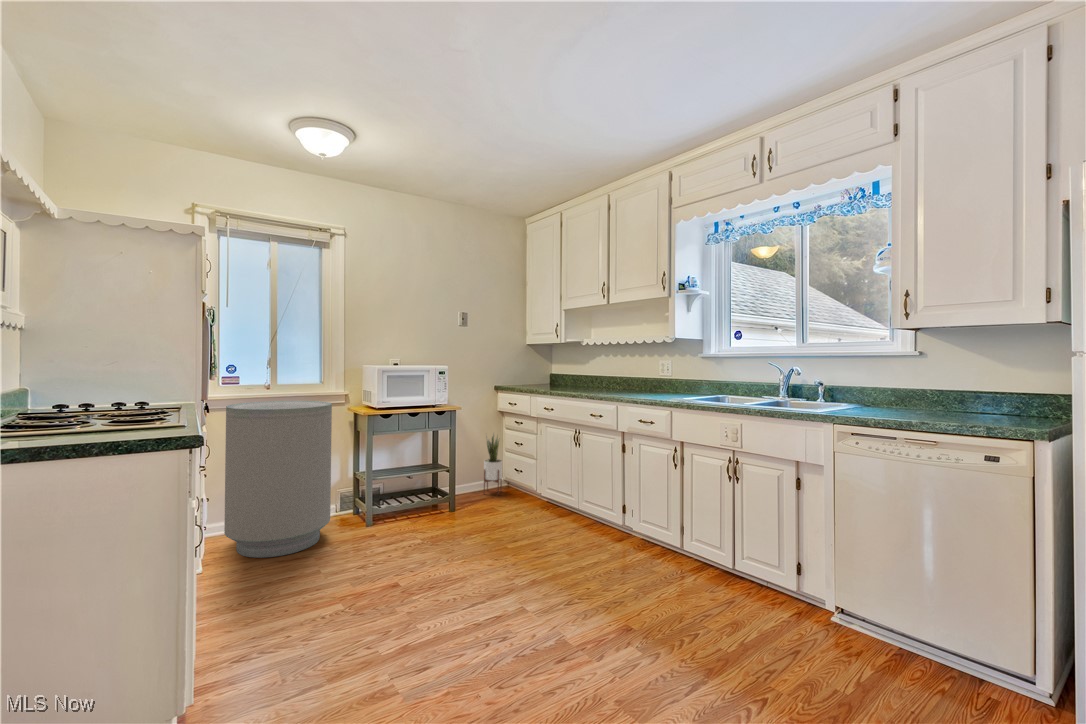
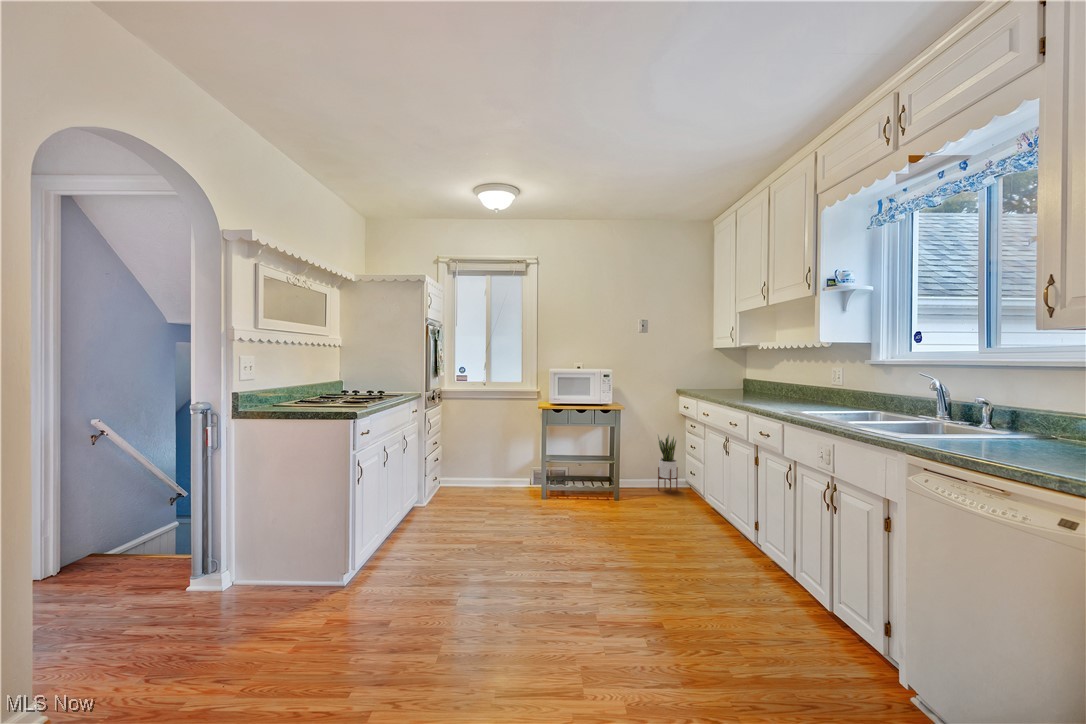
trash can: present [224,401,332,558] -> none [452,397,518,504]

